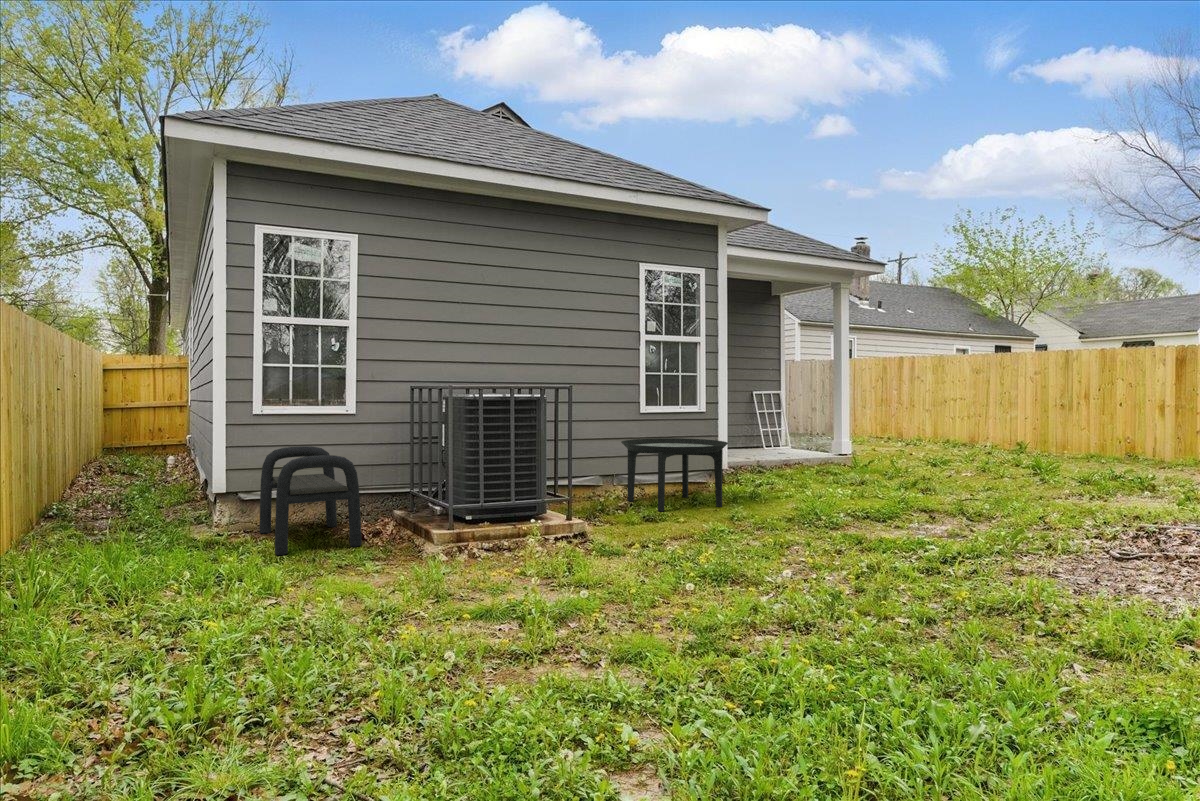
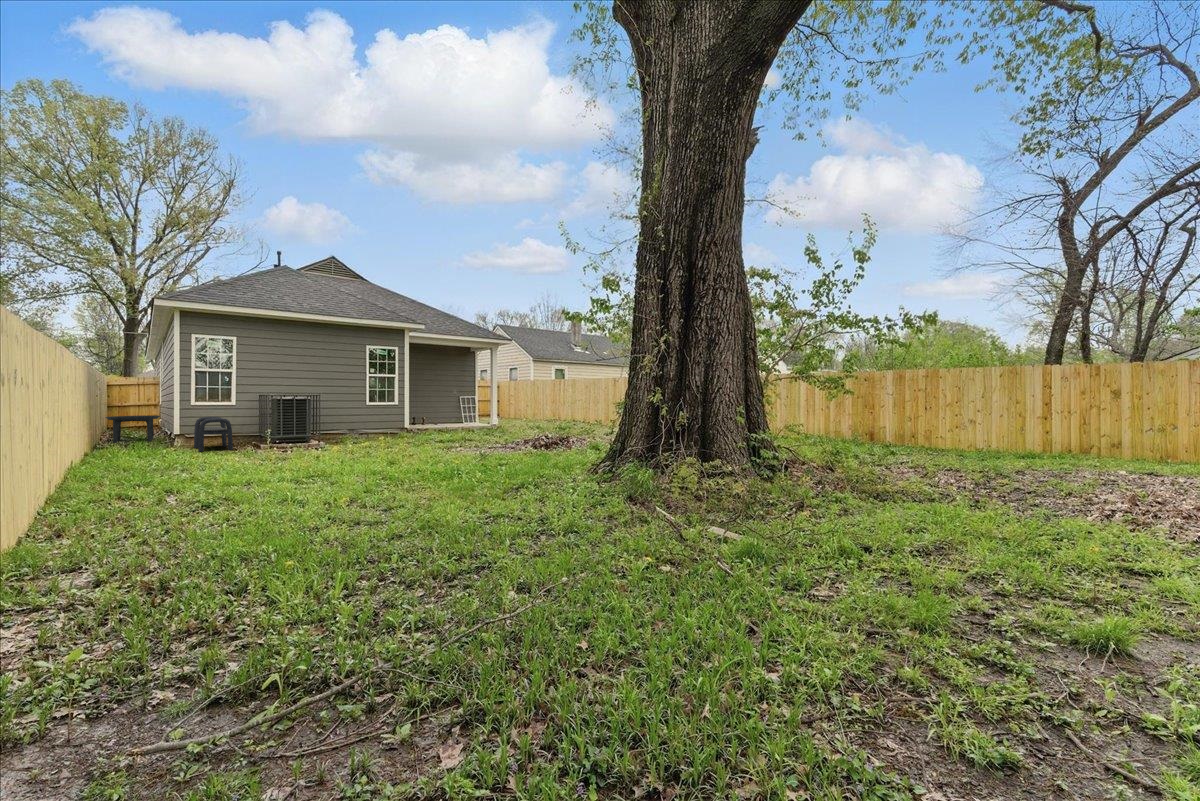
round table: present [621,438,728,512] -> present [106,415,160,443]

